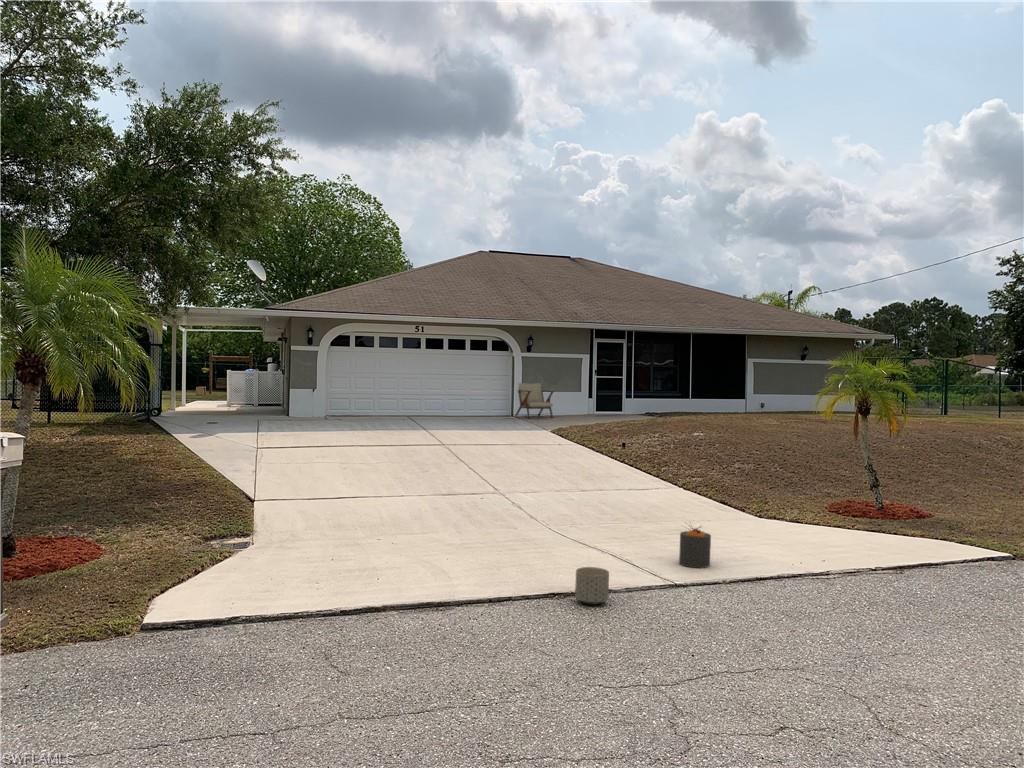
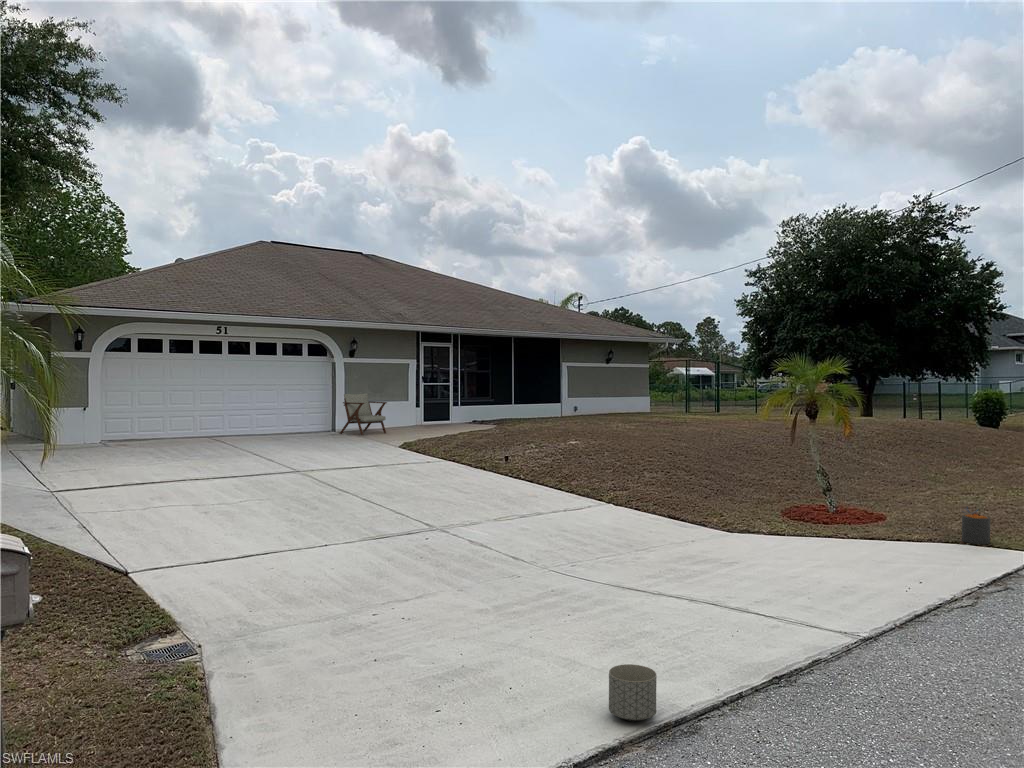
trash can: present [679,528,711,568] -> present [962,508,990,544]
planter: present [575,567,609,605] -> present [609,664,657,721]

